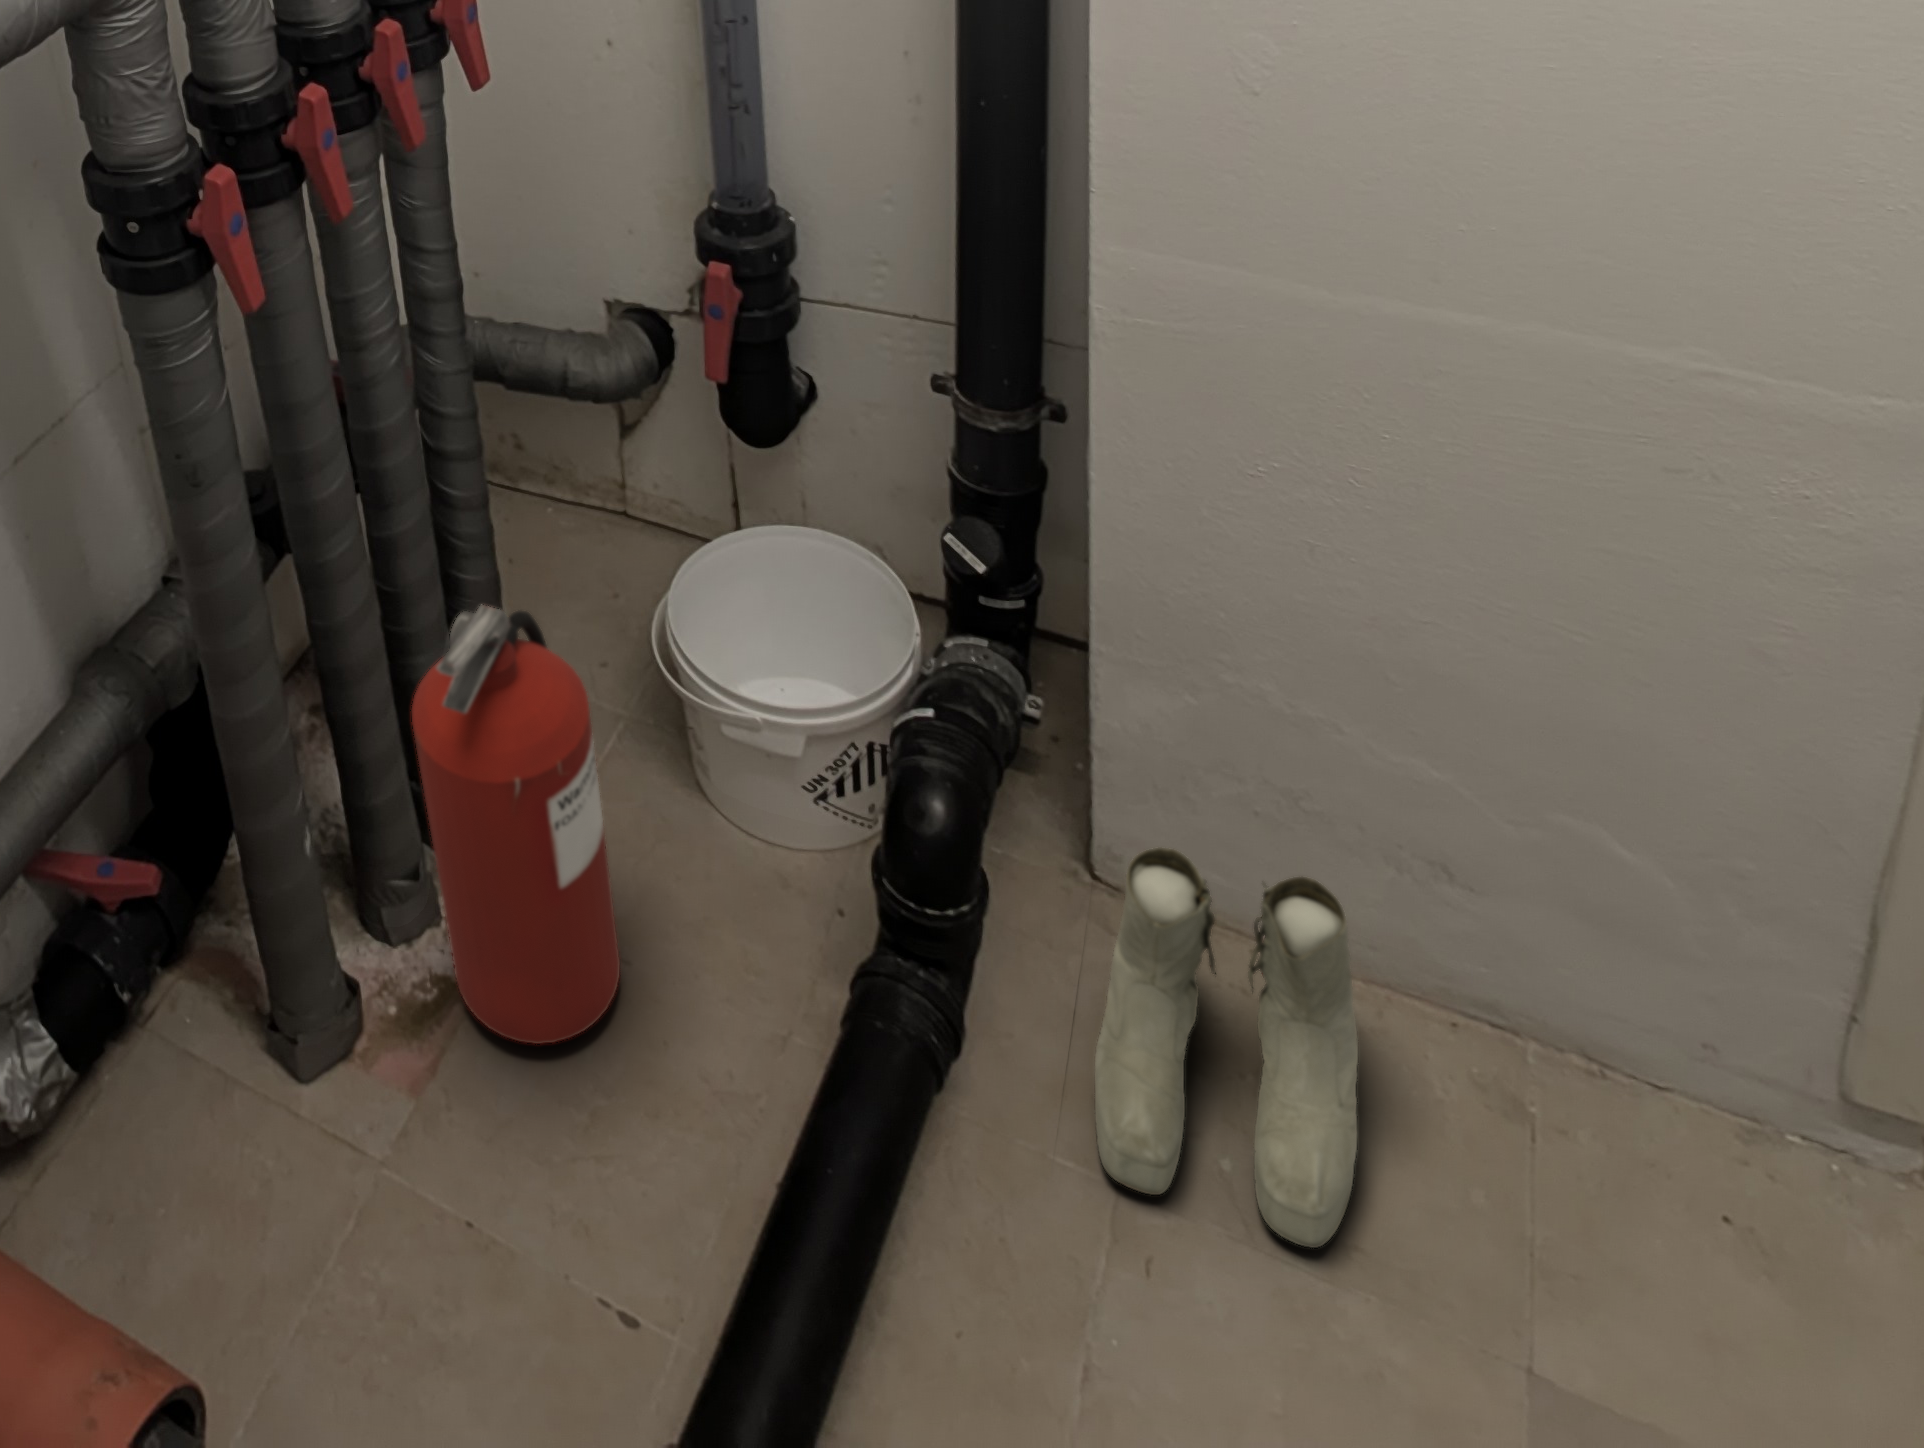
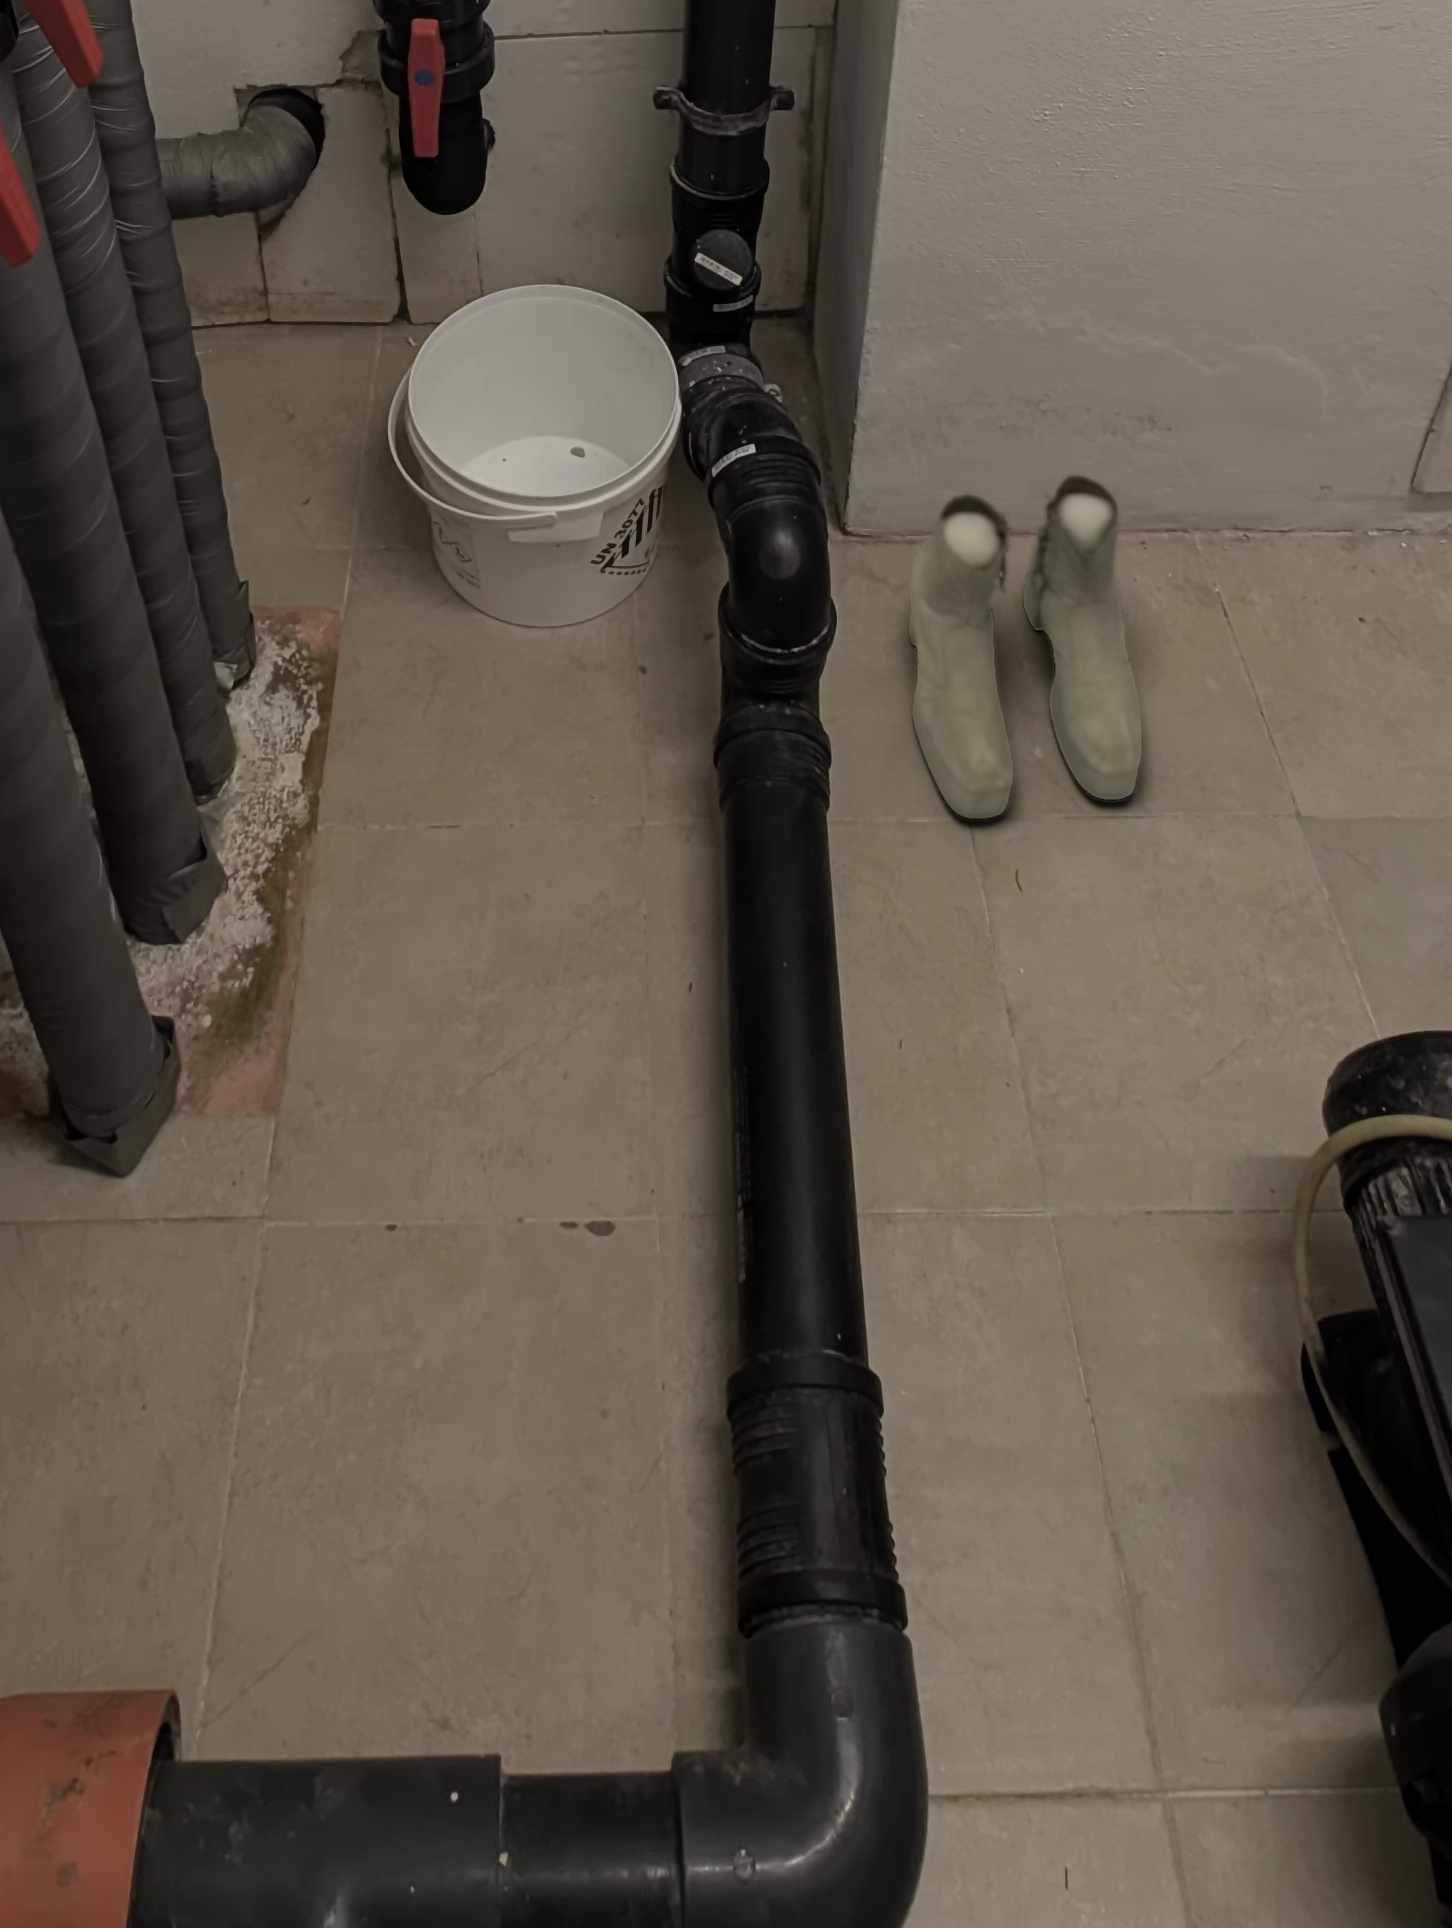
fire extinguisher: present [412,605,620,1044] -> none [207,502,458,982]

